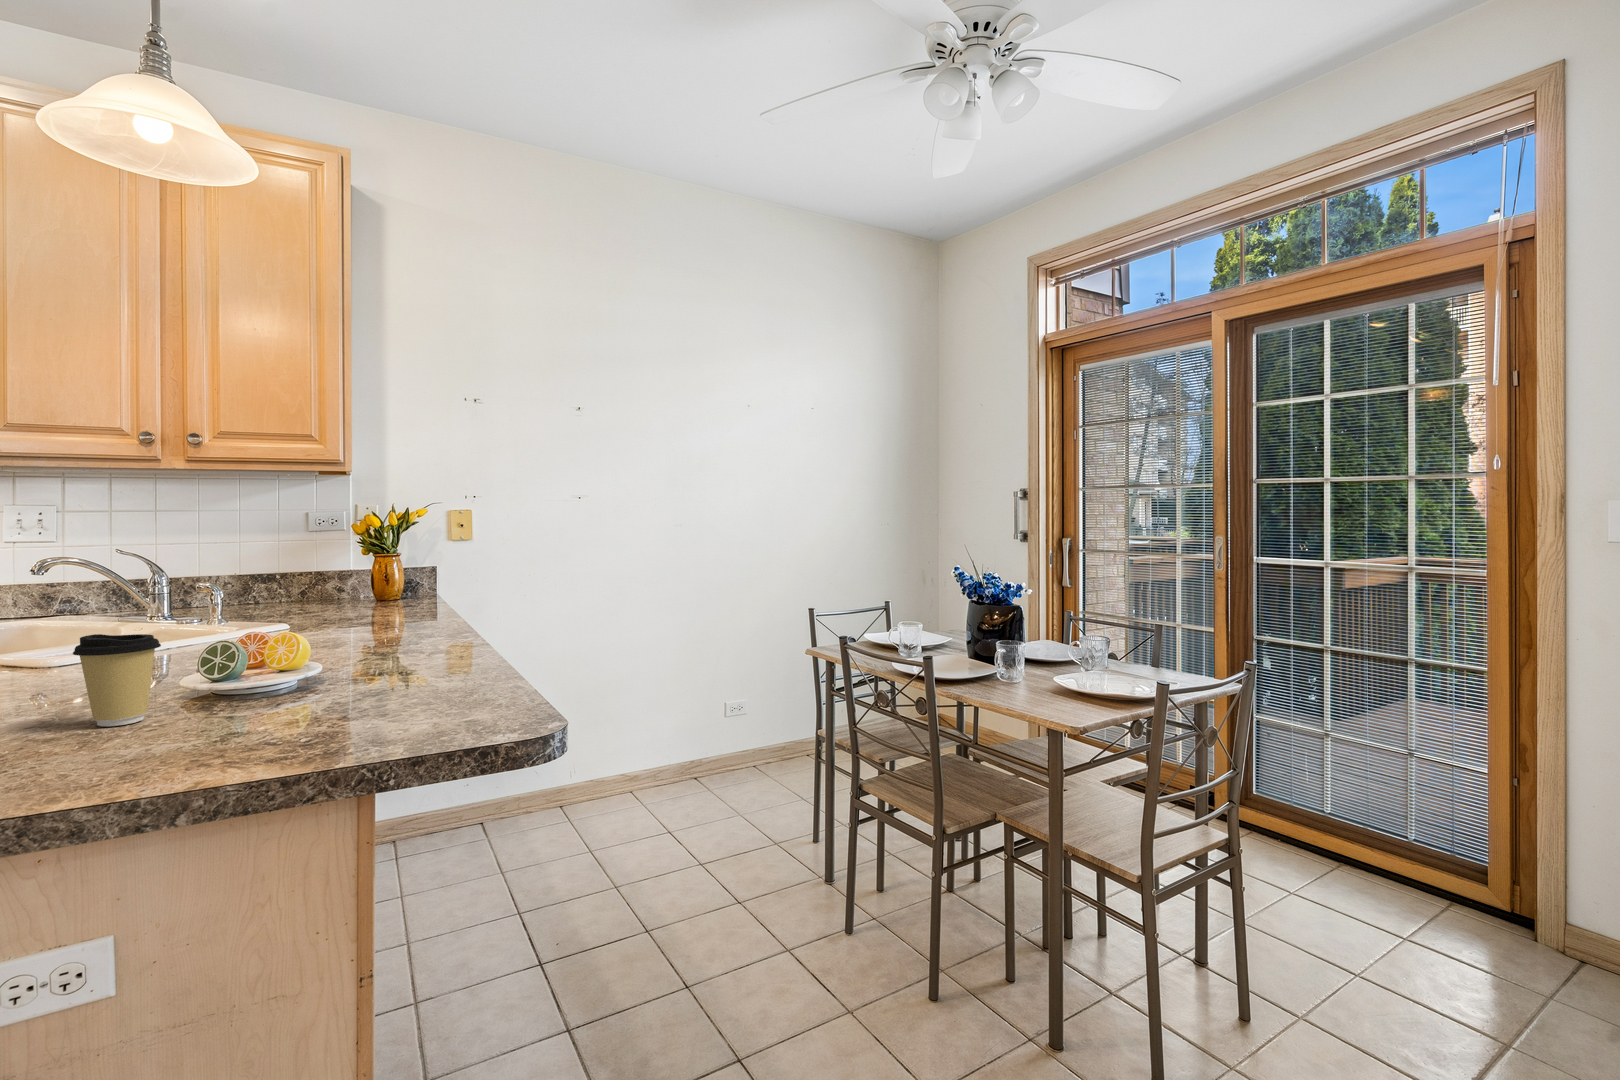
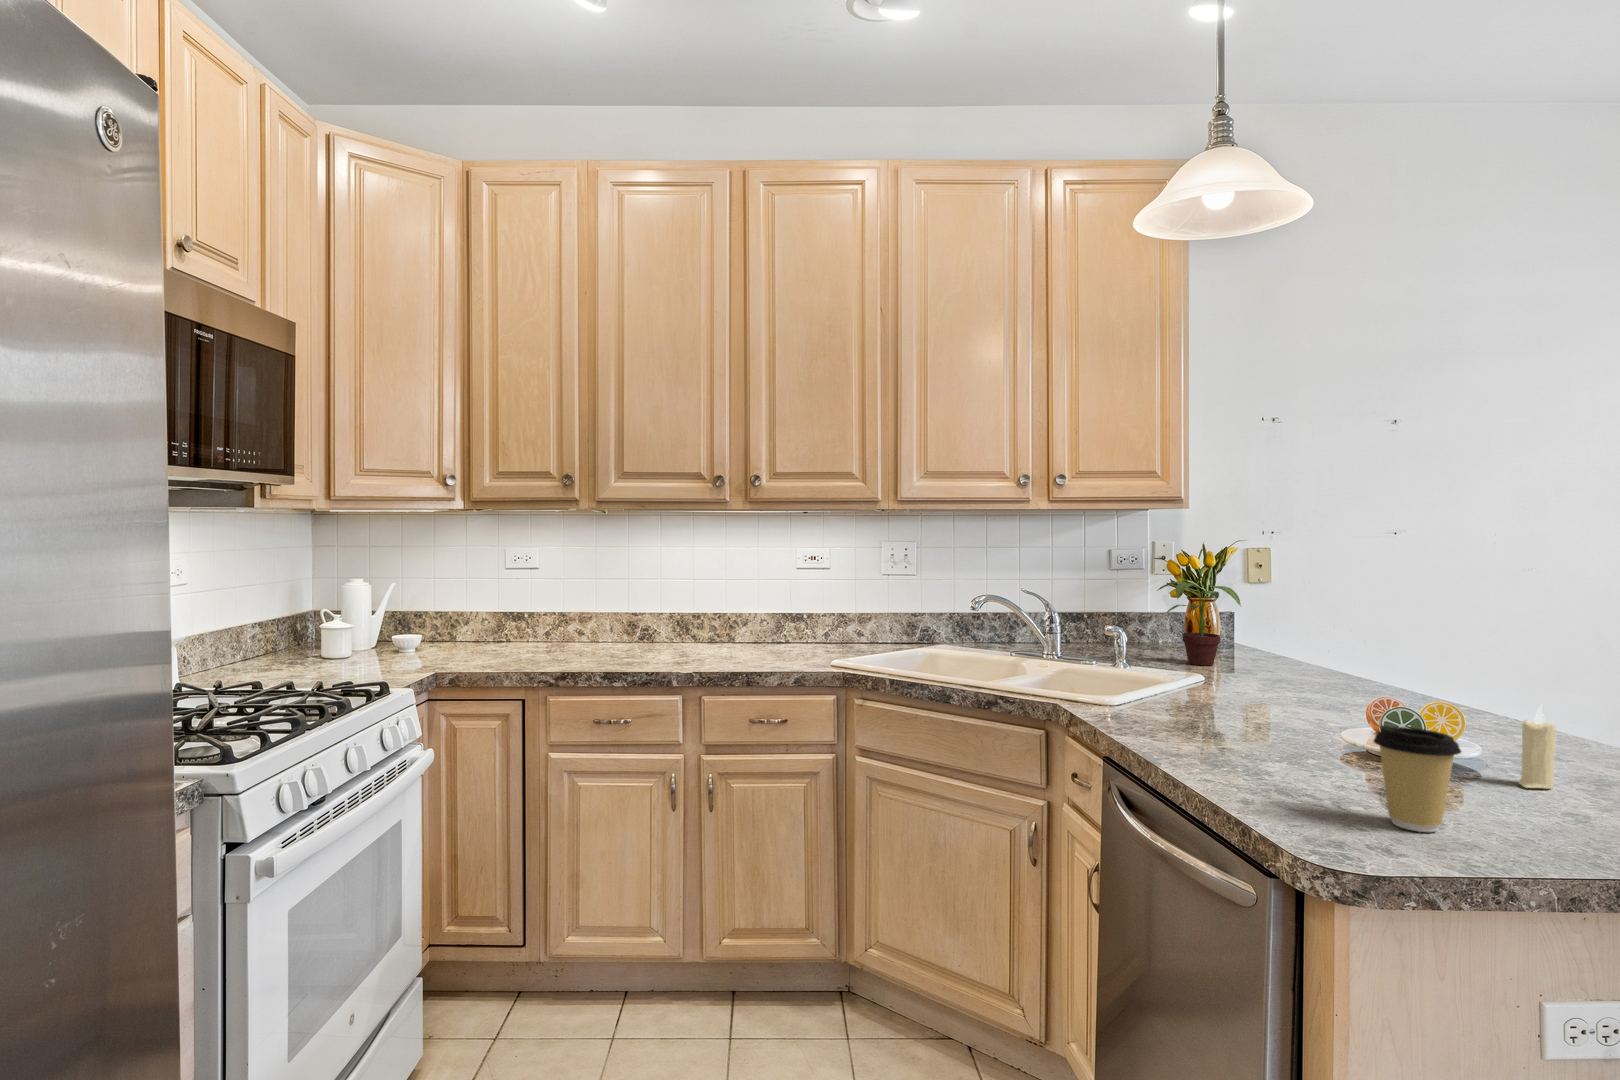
potted plant: none [312,538,380,613] -> present [1157,581,1241,666]
candle: none [347,609,377,678] -> present [1519,705,1556,789]

